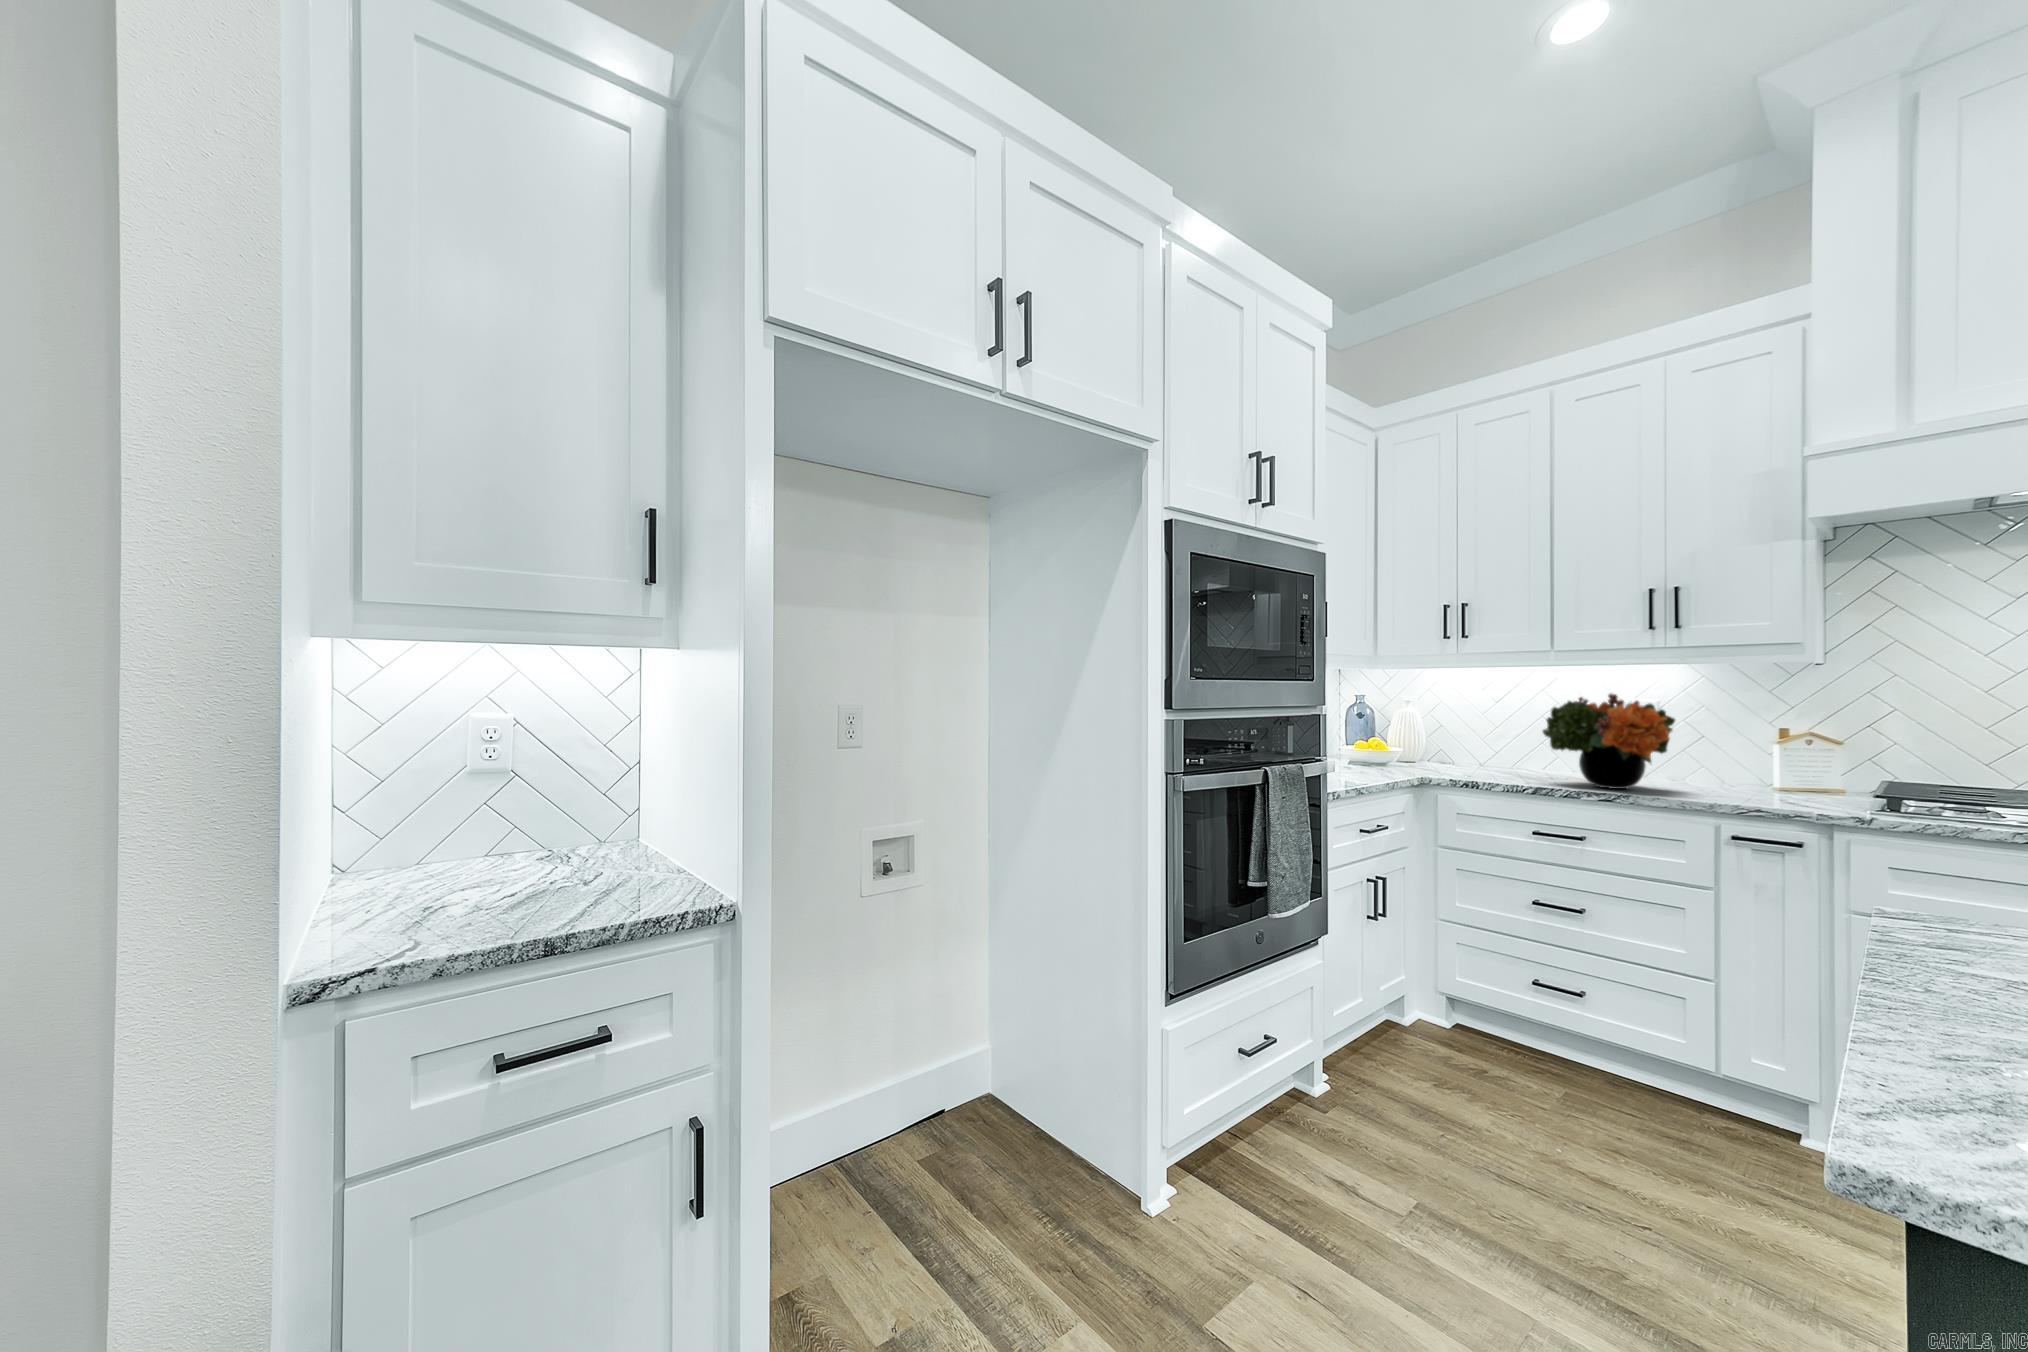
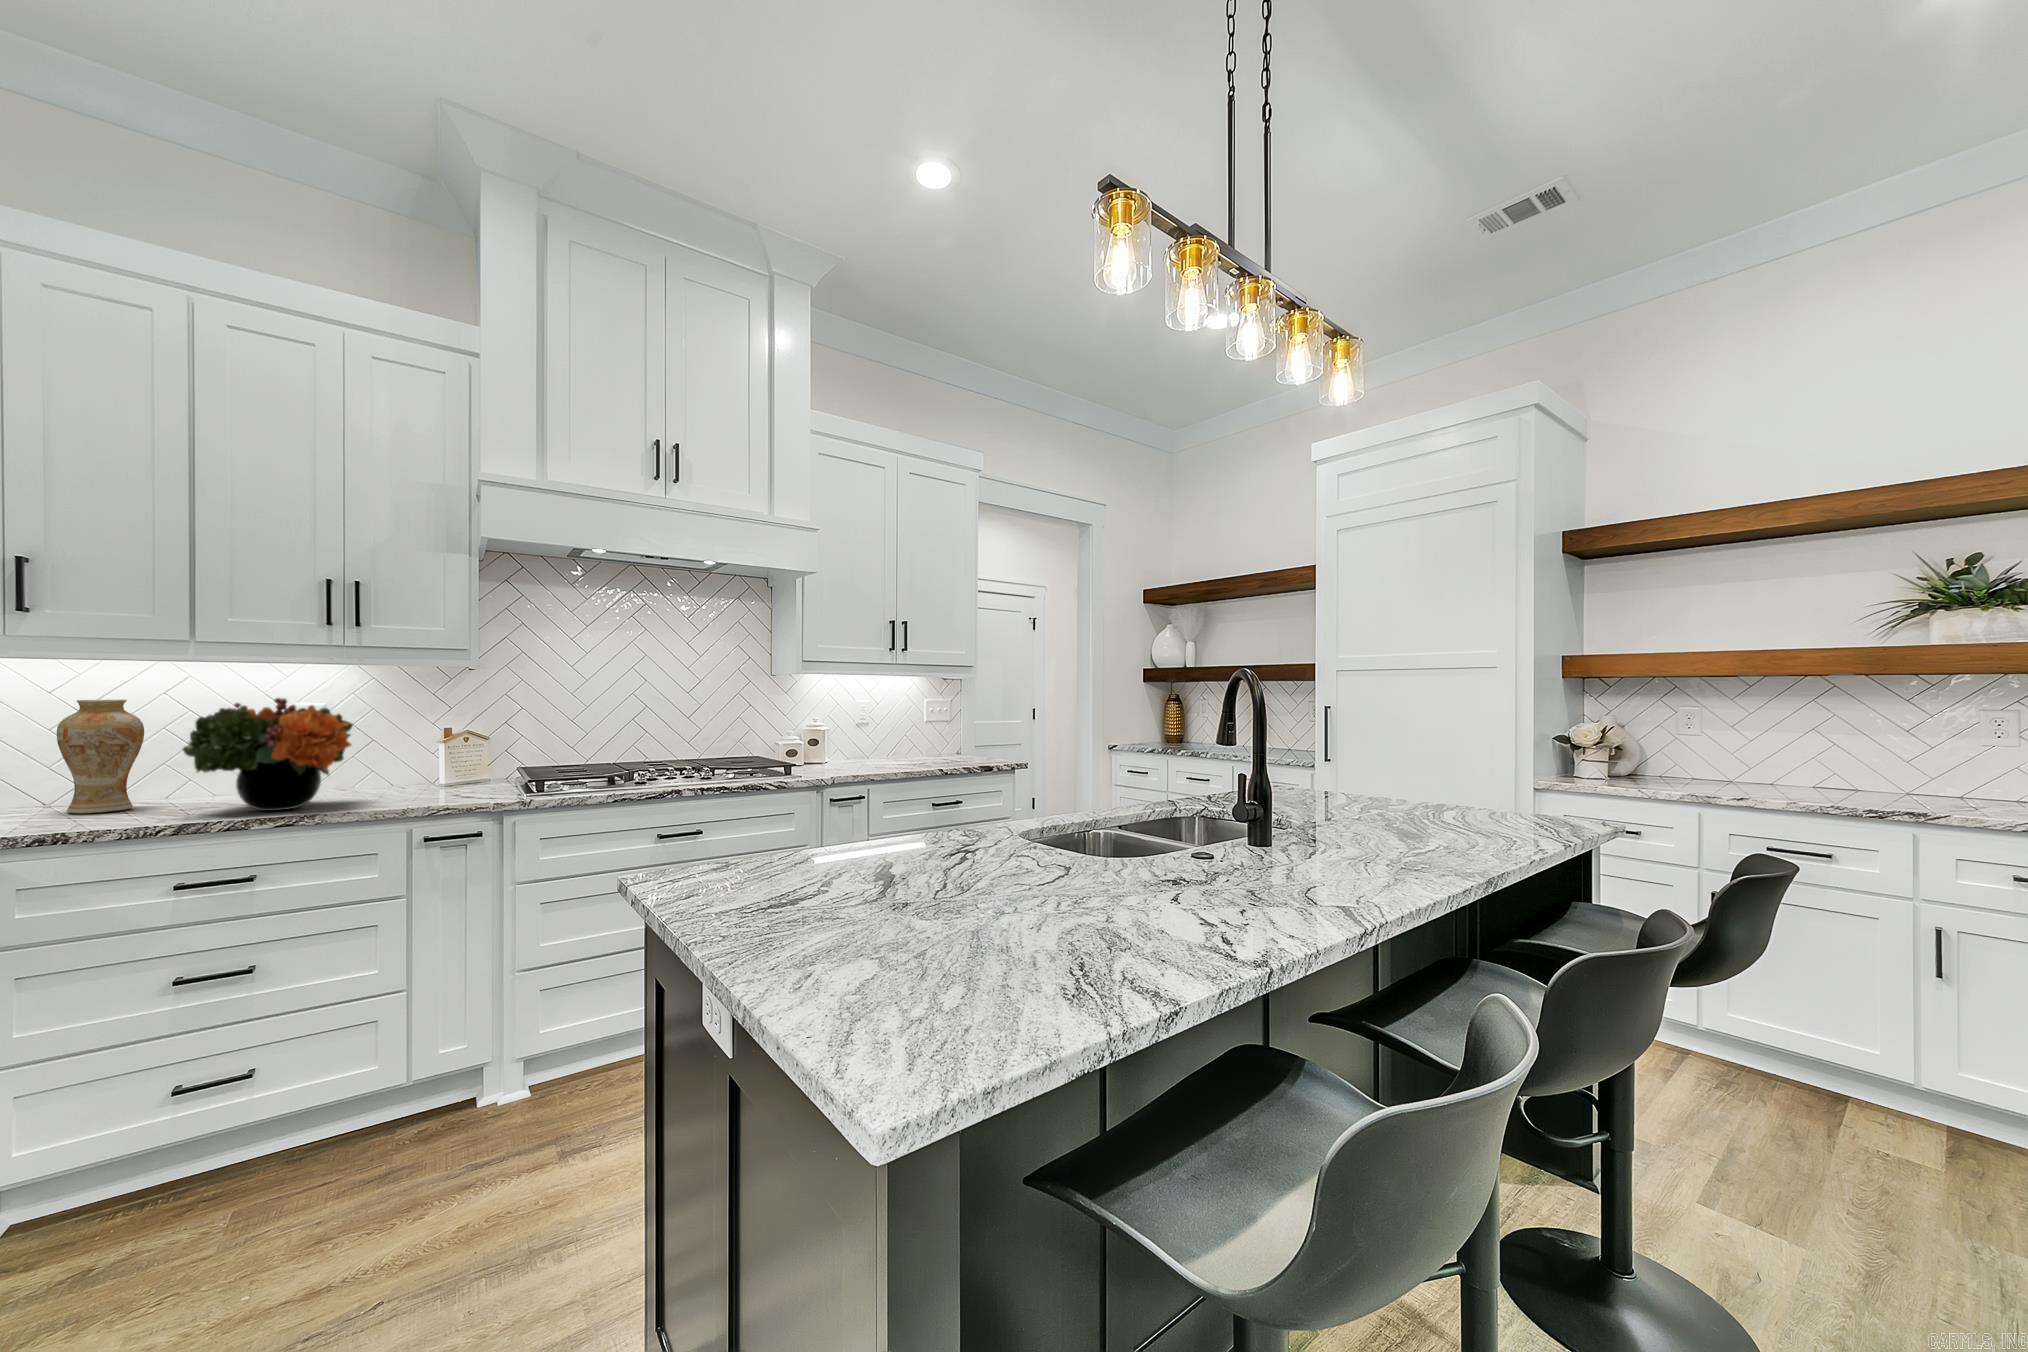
vase: none [1478,693,1527,774] -> present [57,699,144,813]

